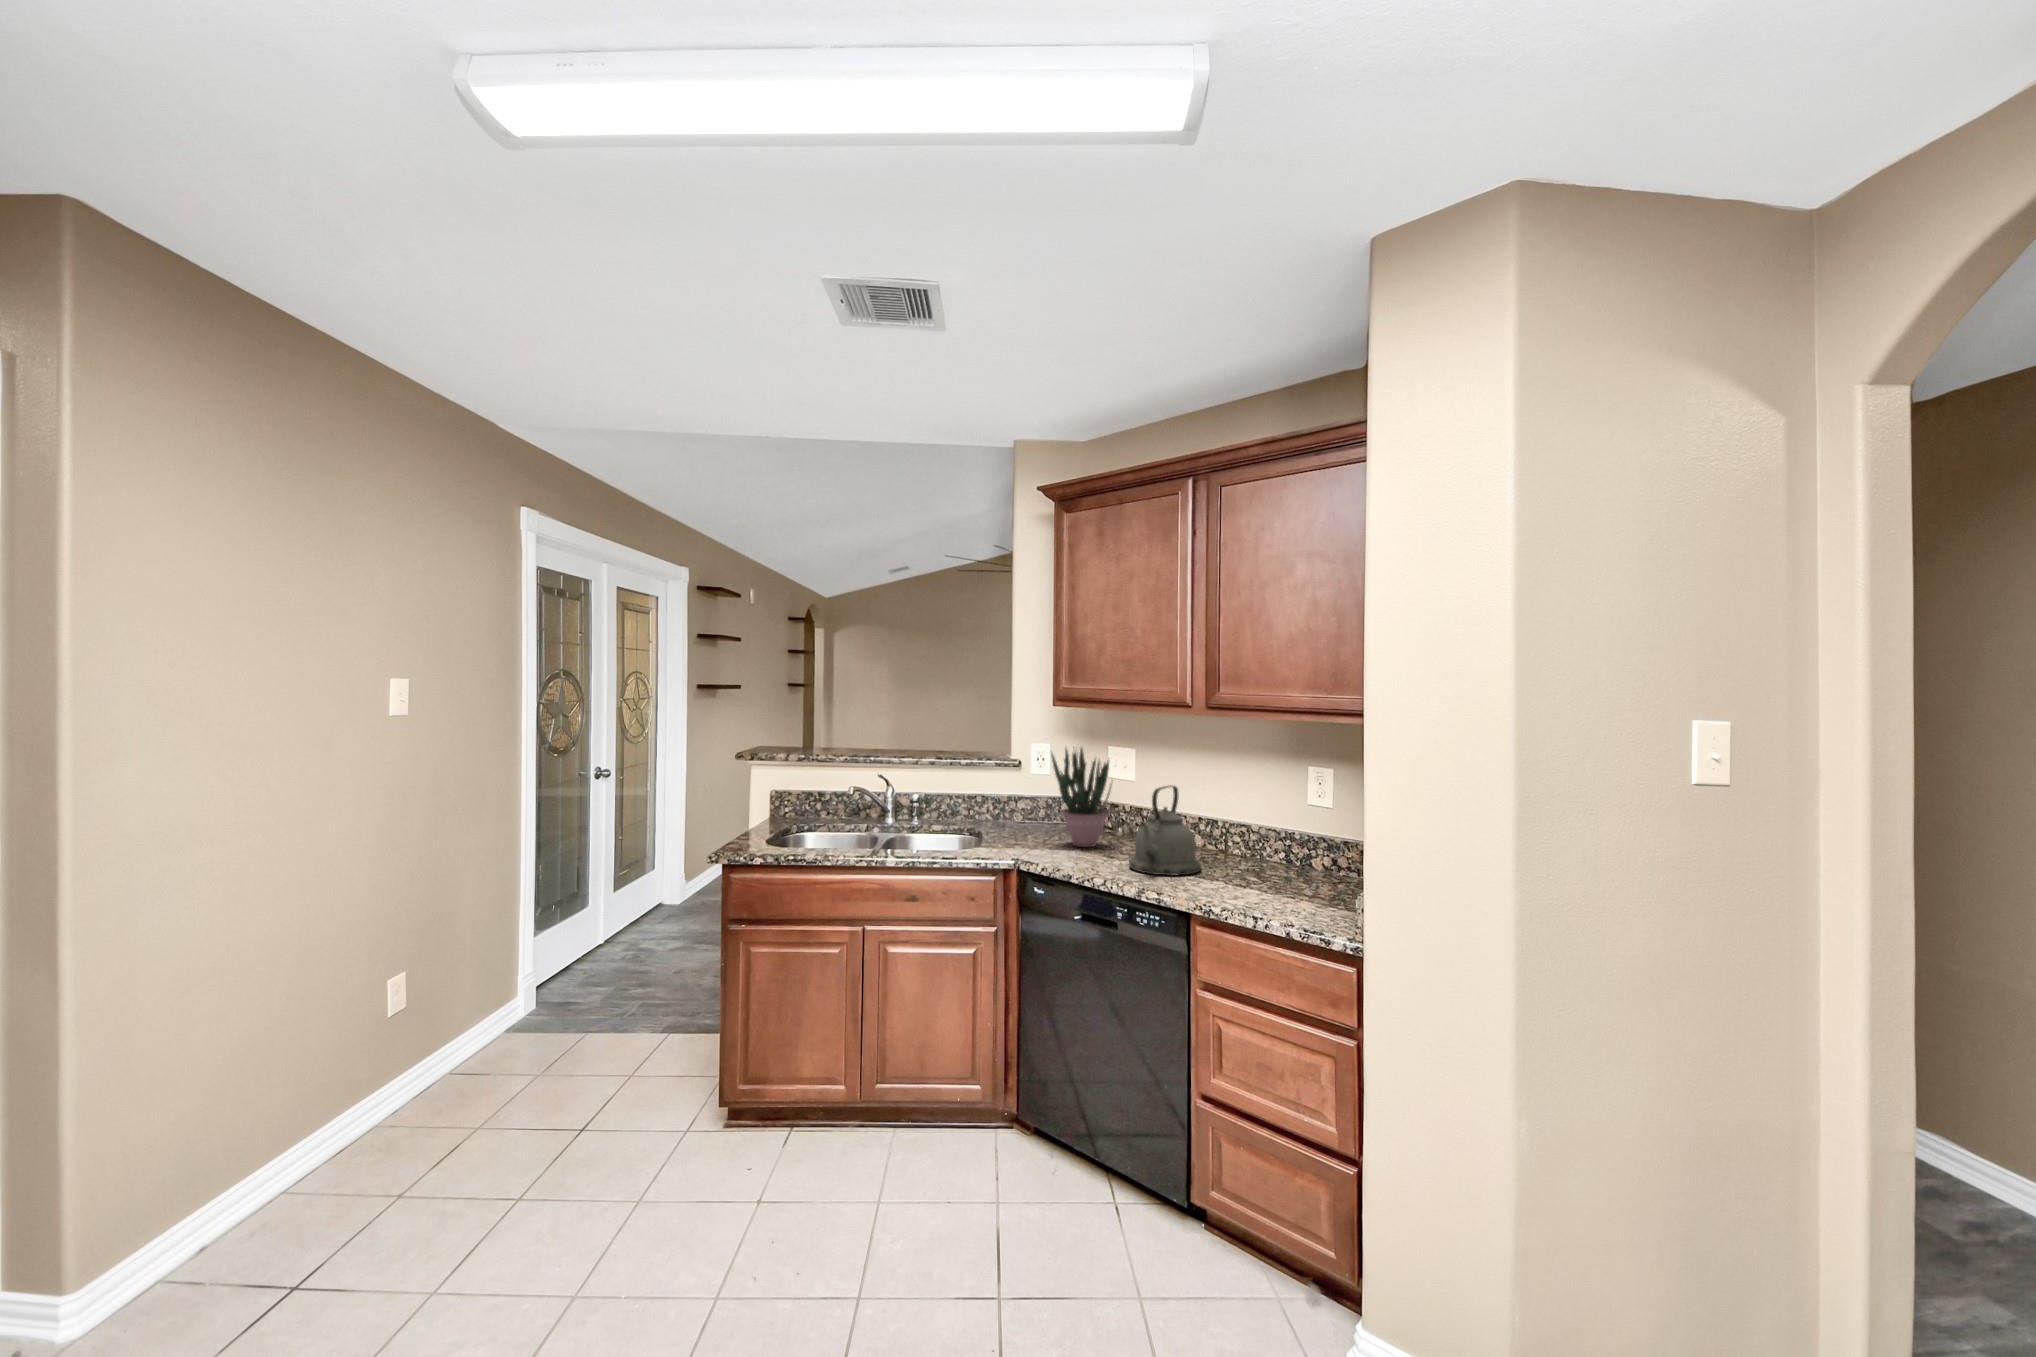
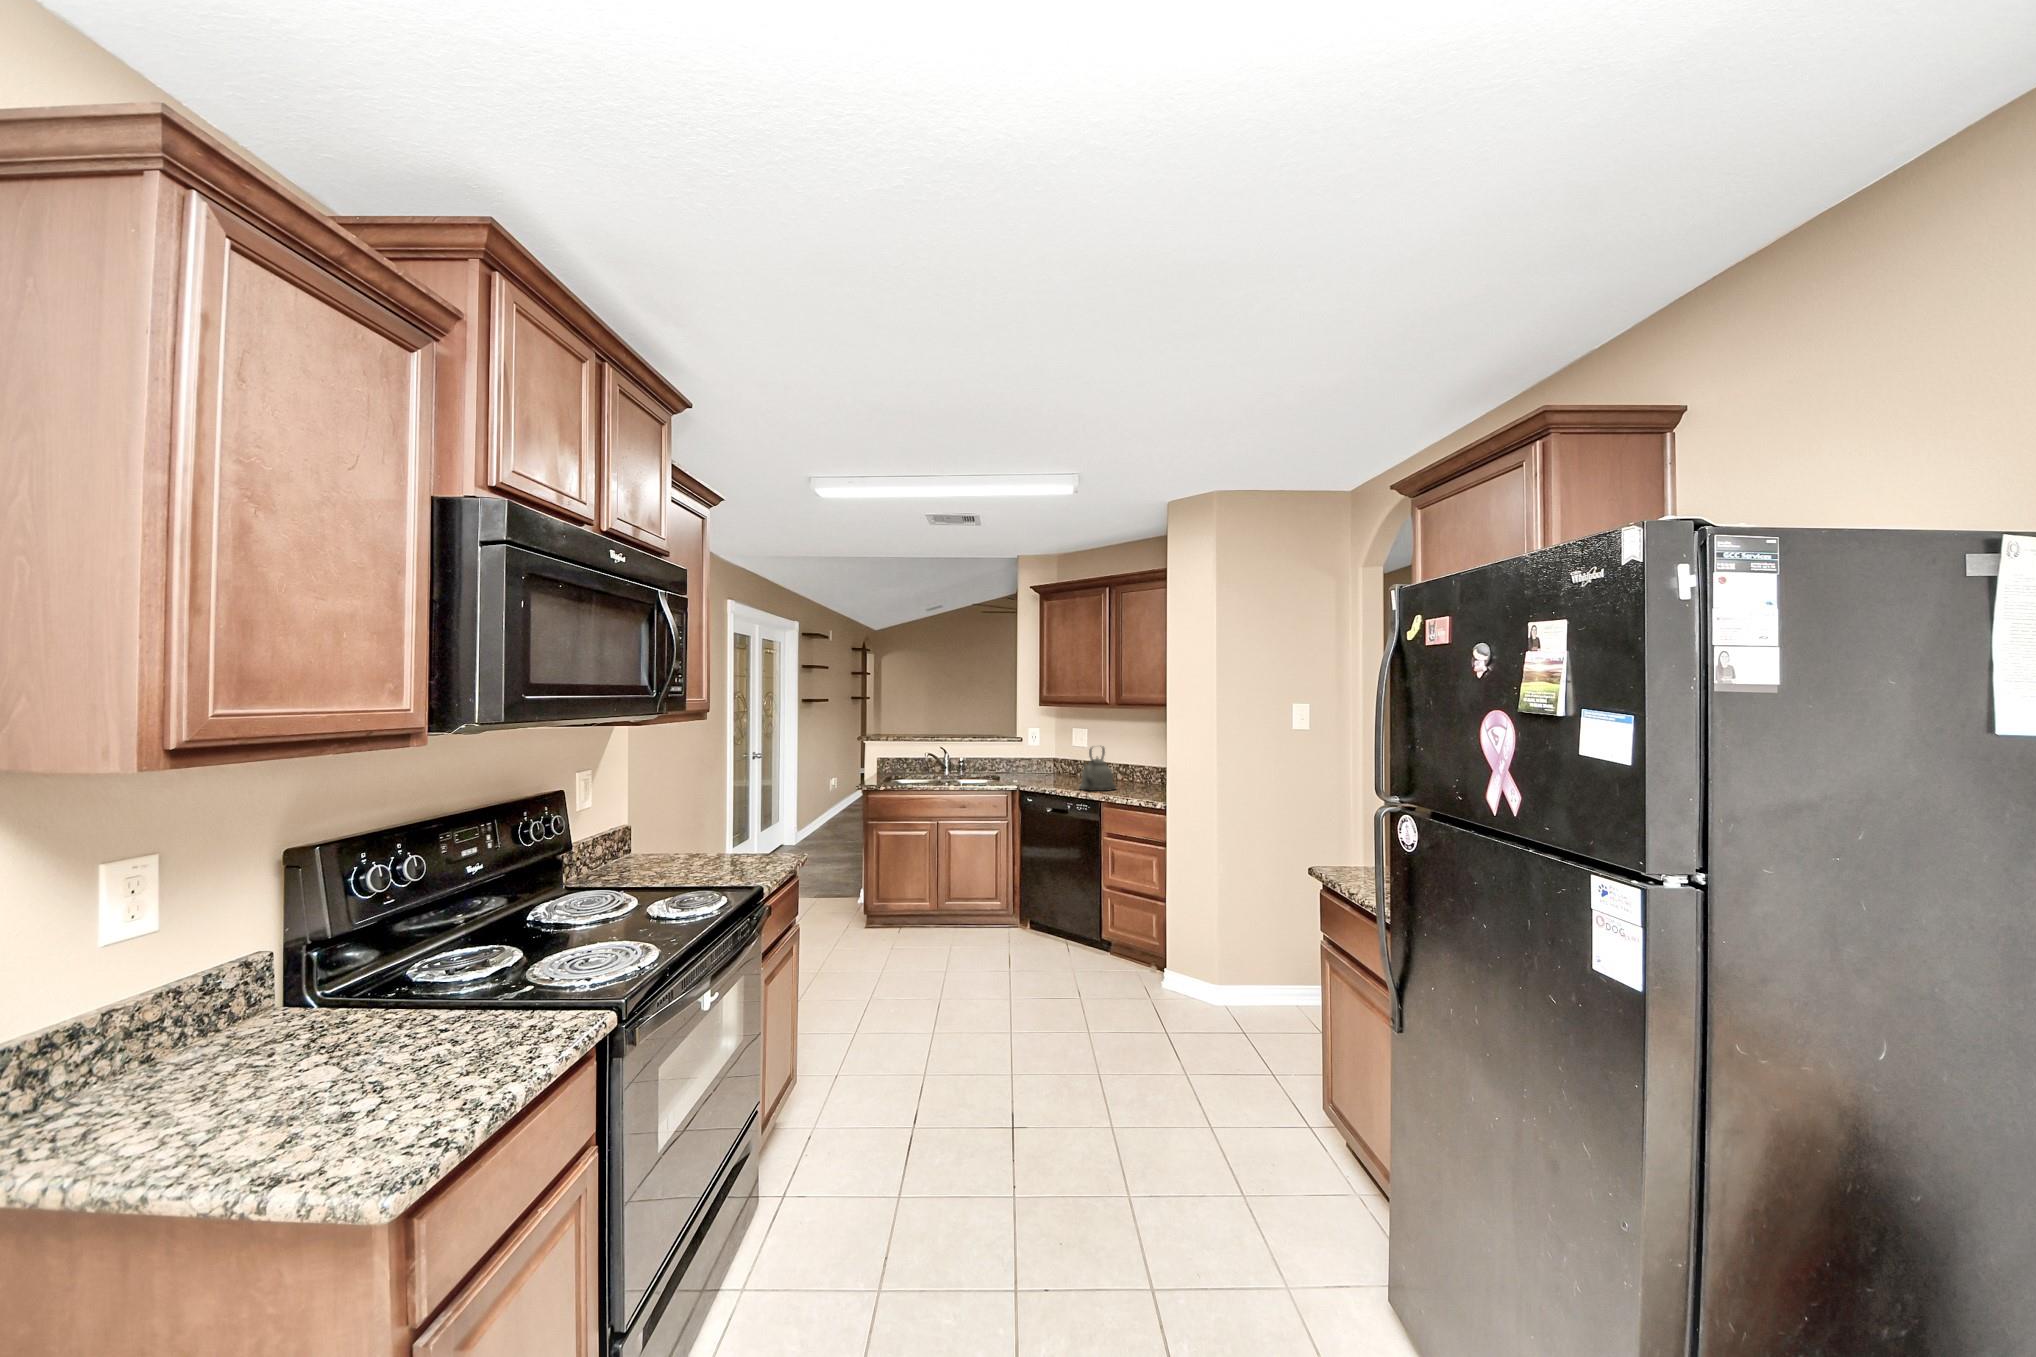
potted plant: present [1051,748,1111,847] -> none [1038,727,1072,783]

